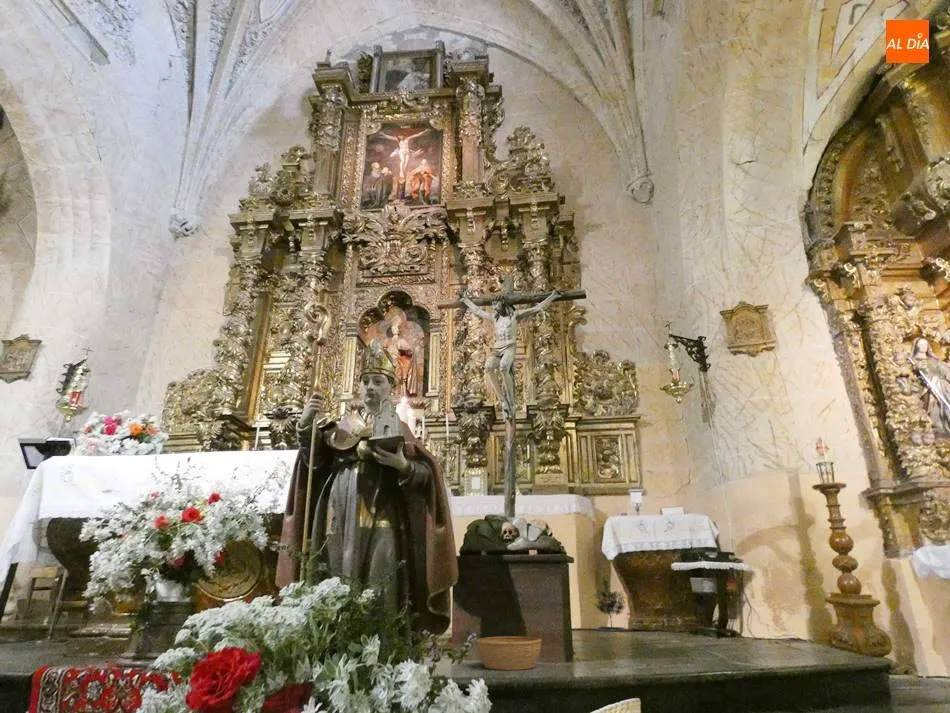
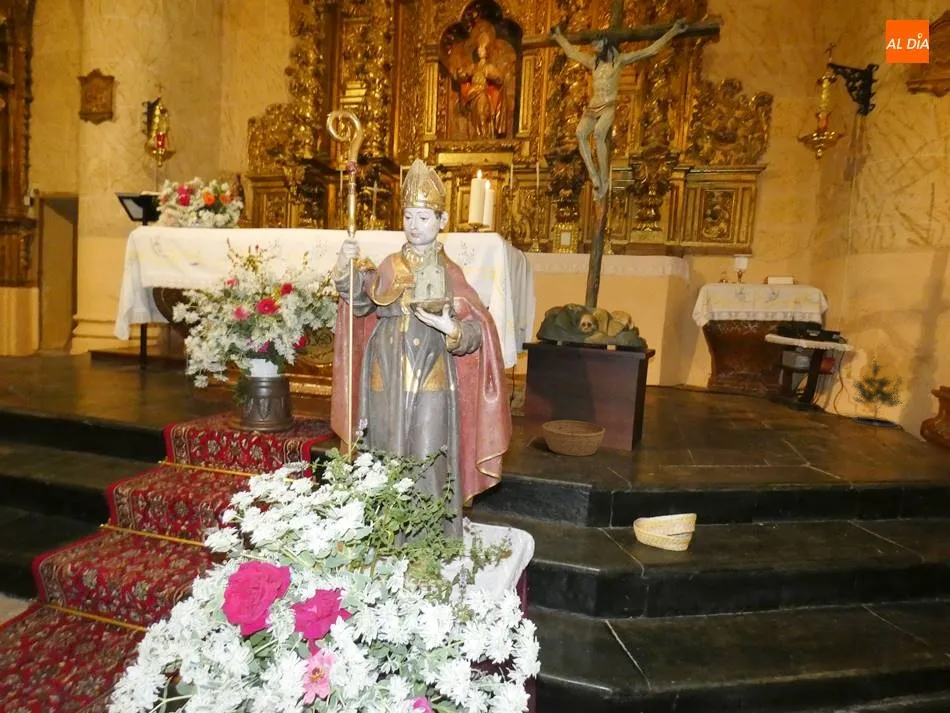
potted tree: present [595,579,626,631] -> present [853,359,902,427]

